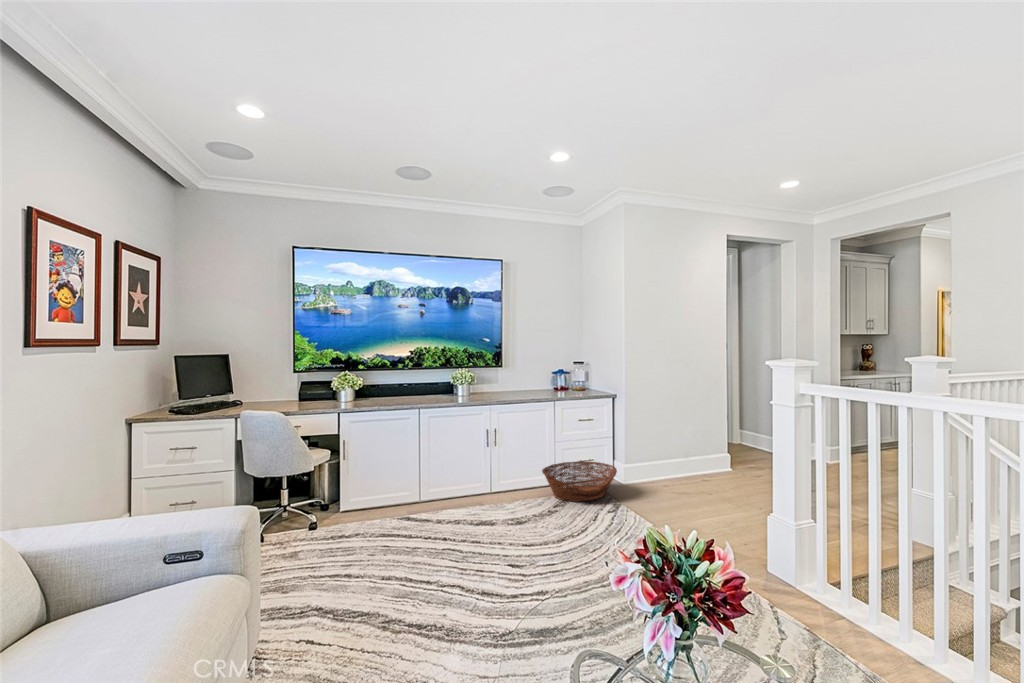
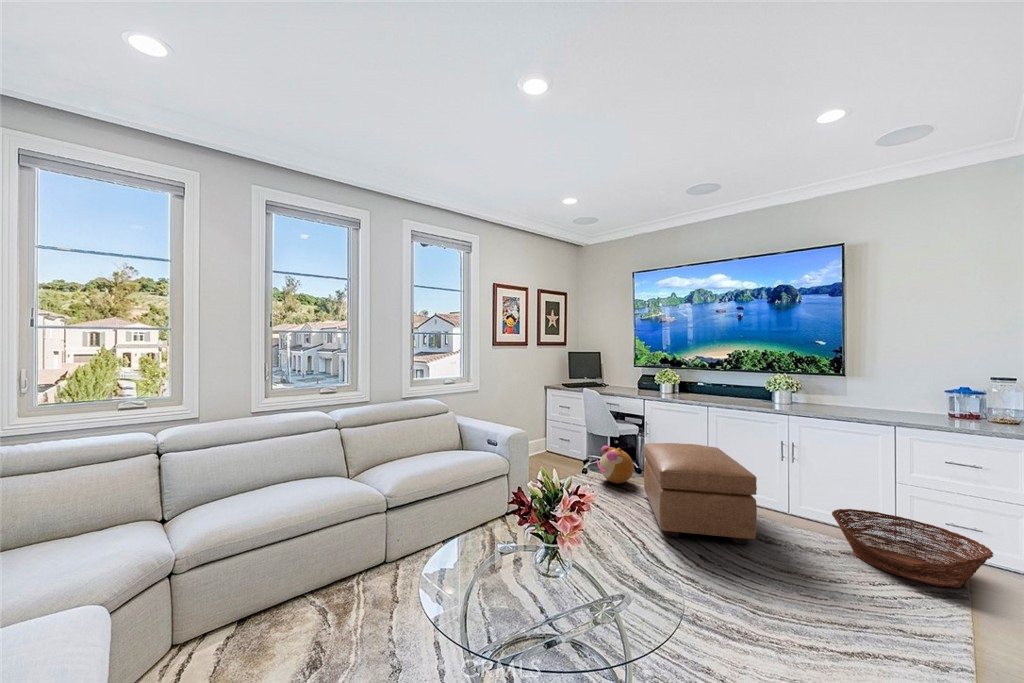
ottoman: none [395,450,534,556] -> present [644,443,757,544]
plush toy: none [309,485,365,536] -> present [597,445,634,483]

